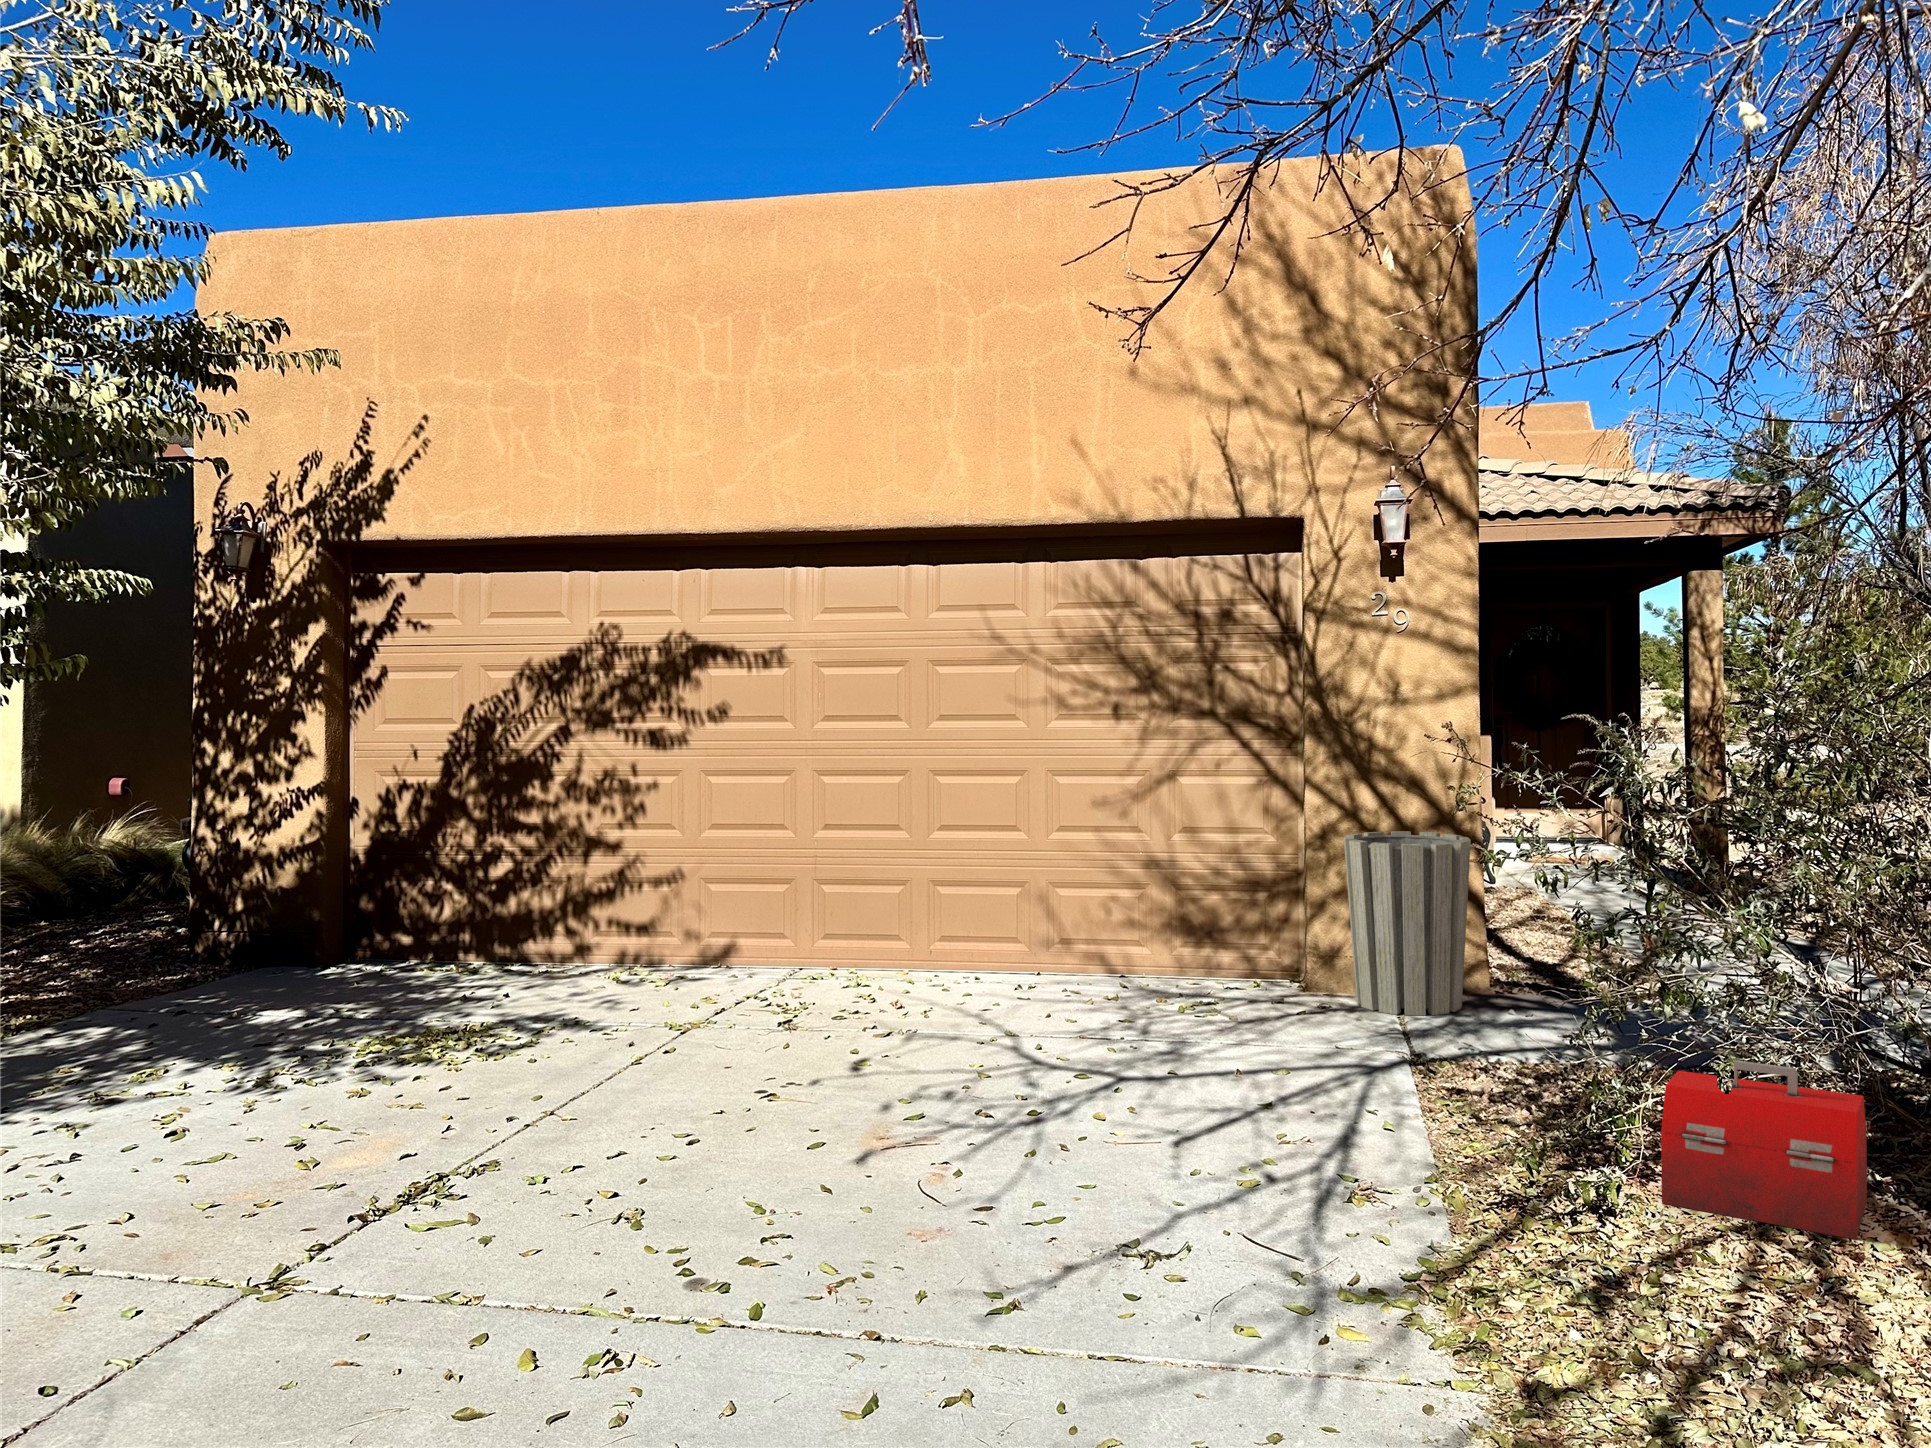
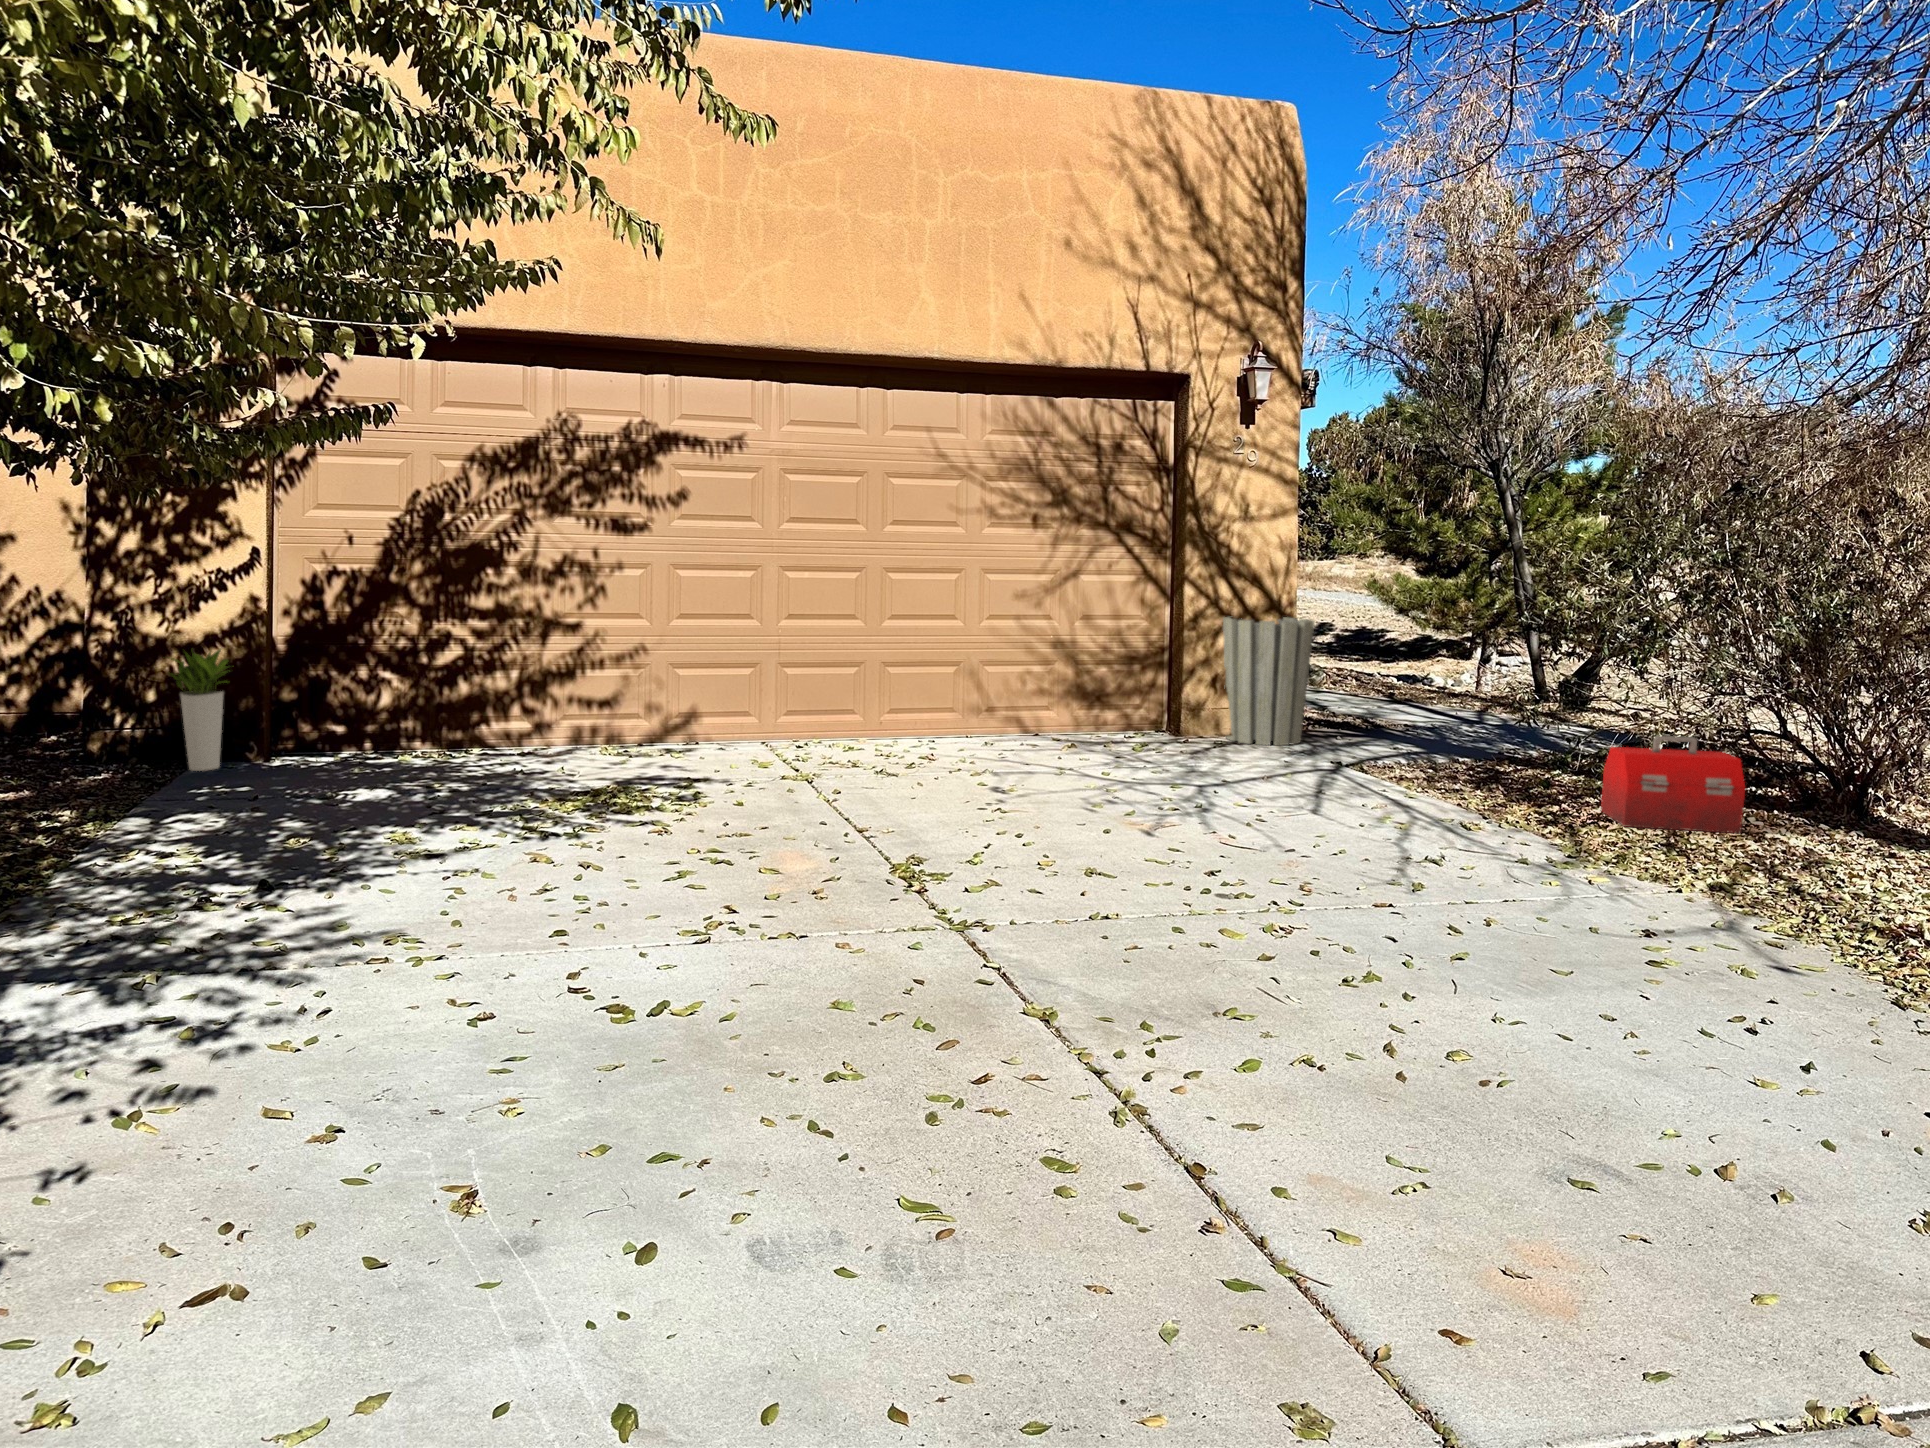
planter: none [236,862,300,979] -> present [171,649,228,771]

